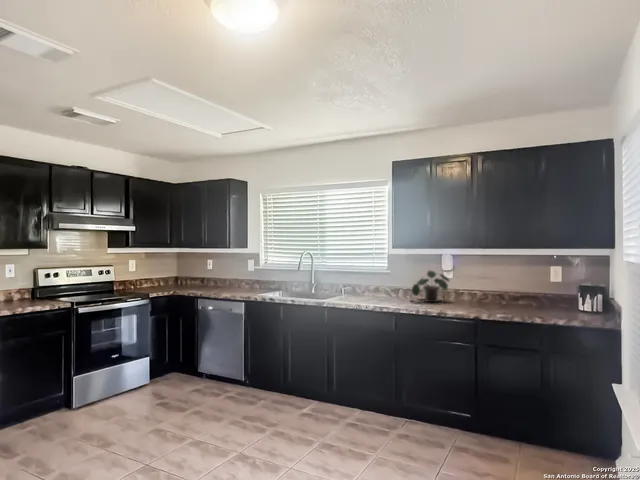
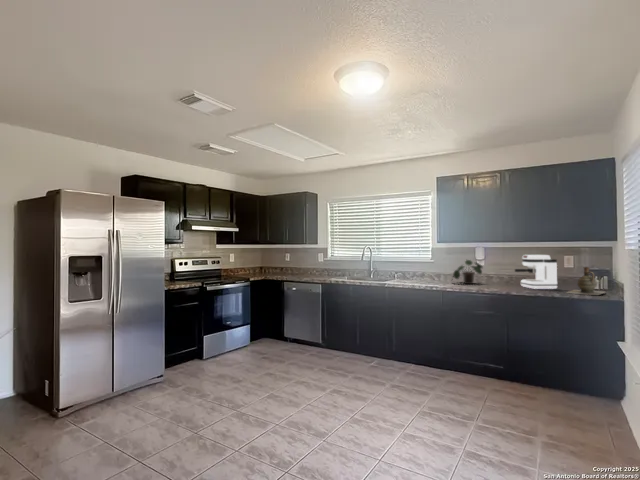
coffee maker: none [487,265,540,311] -> present [515,255,557,289]
ceramic jug: none [548,283,601,321] -> present [567,267,604,295]

